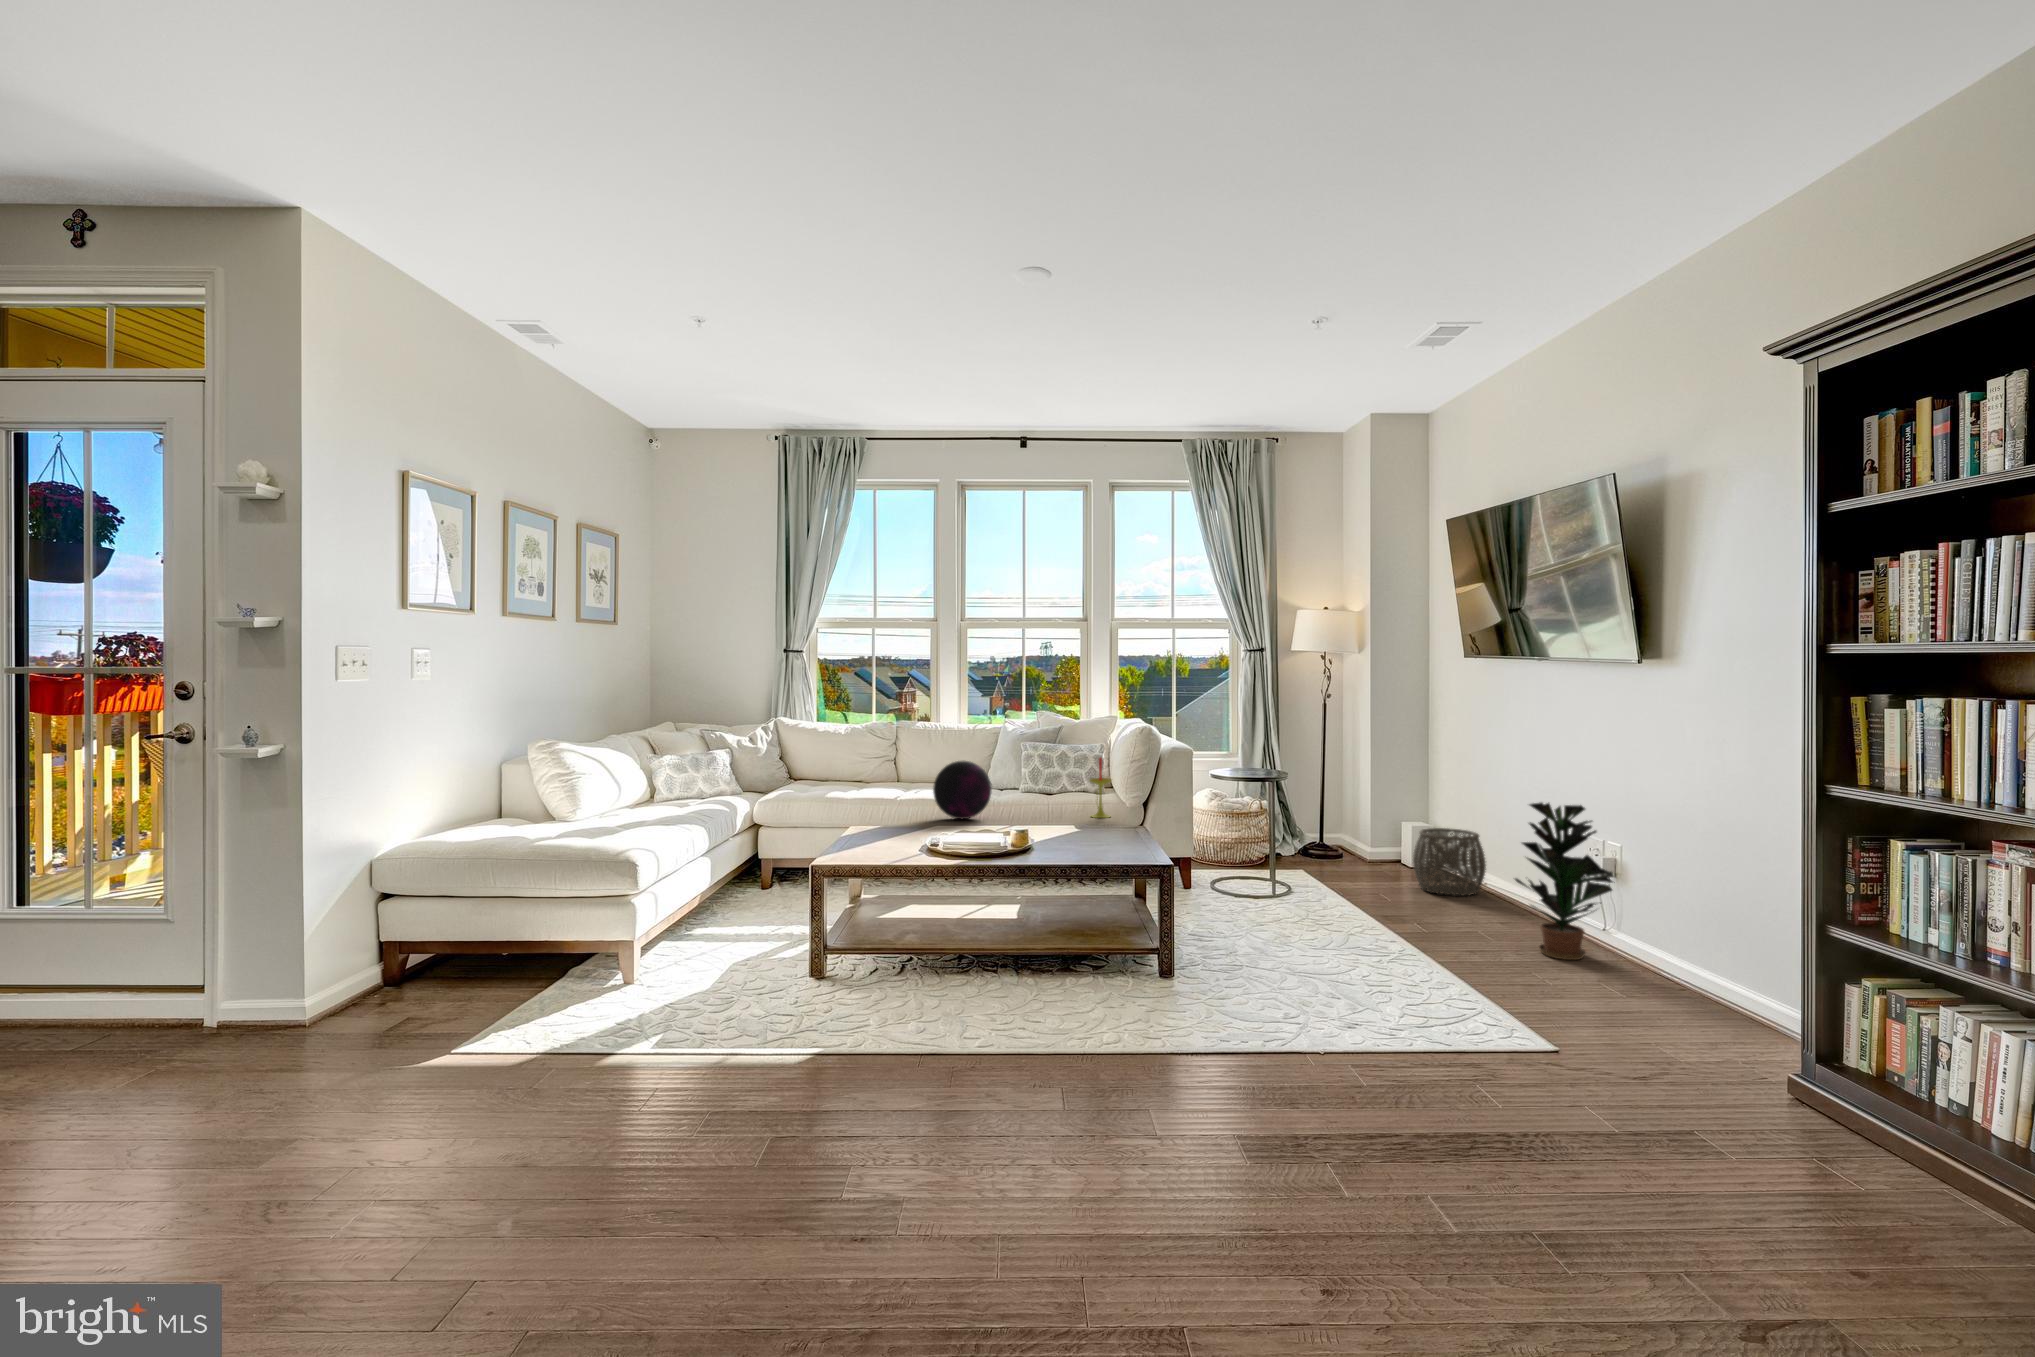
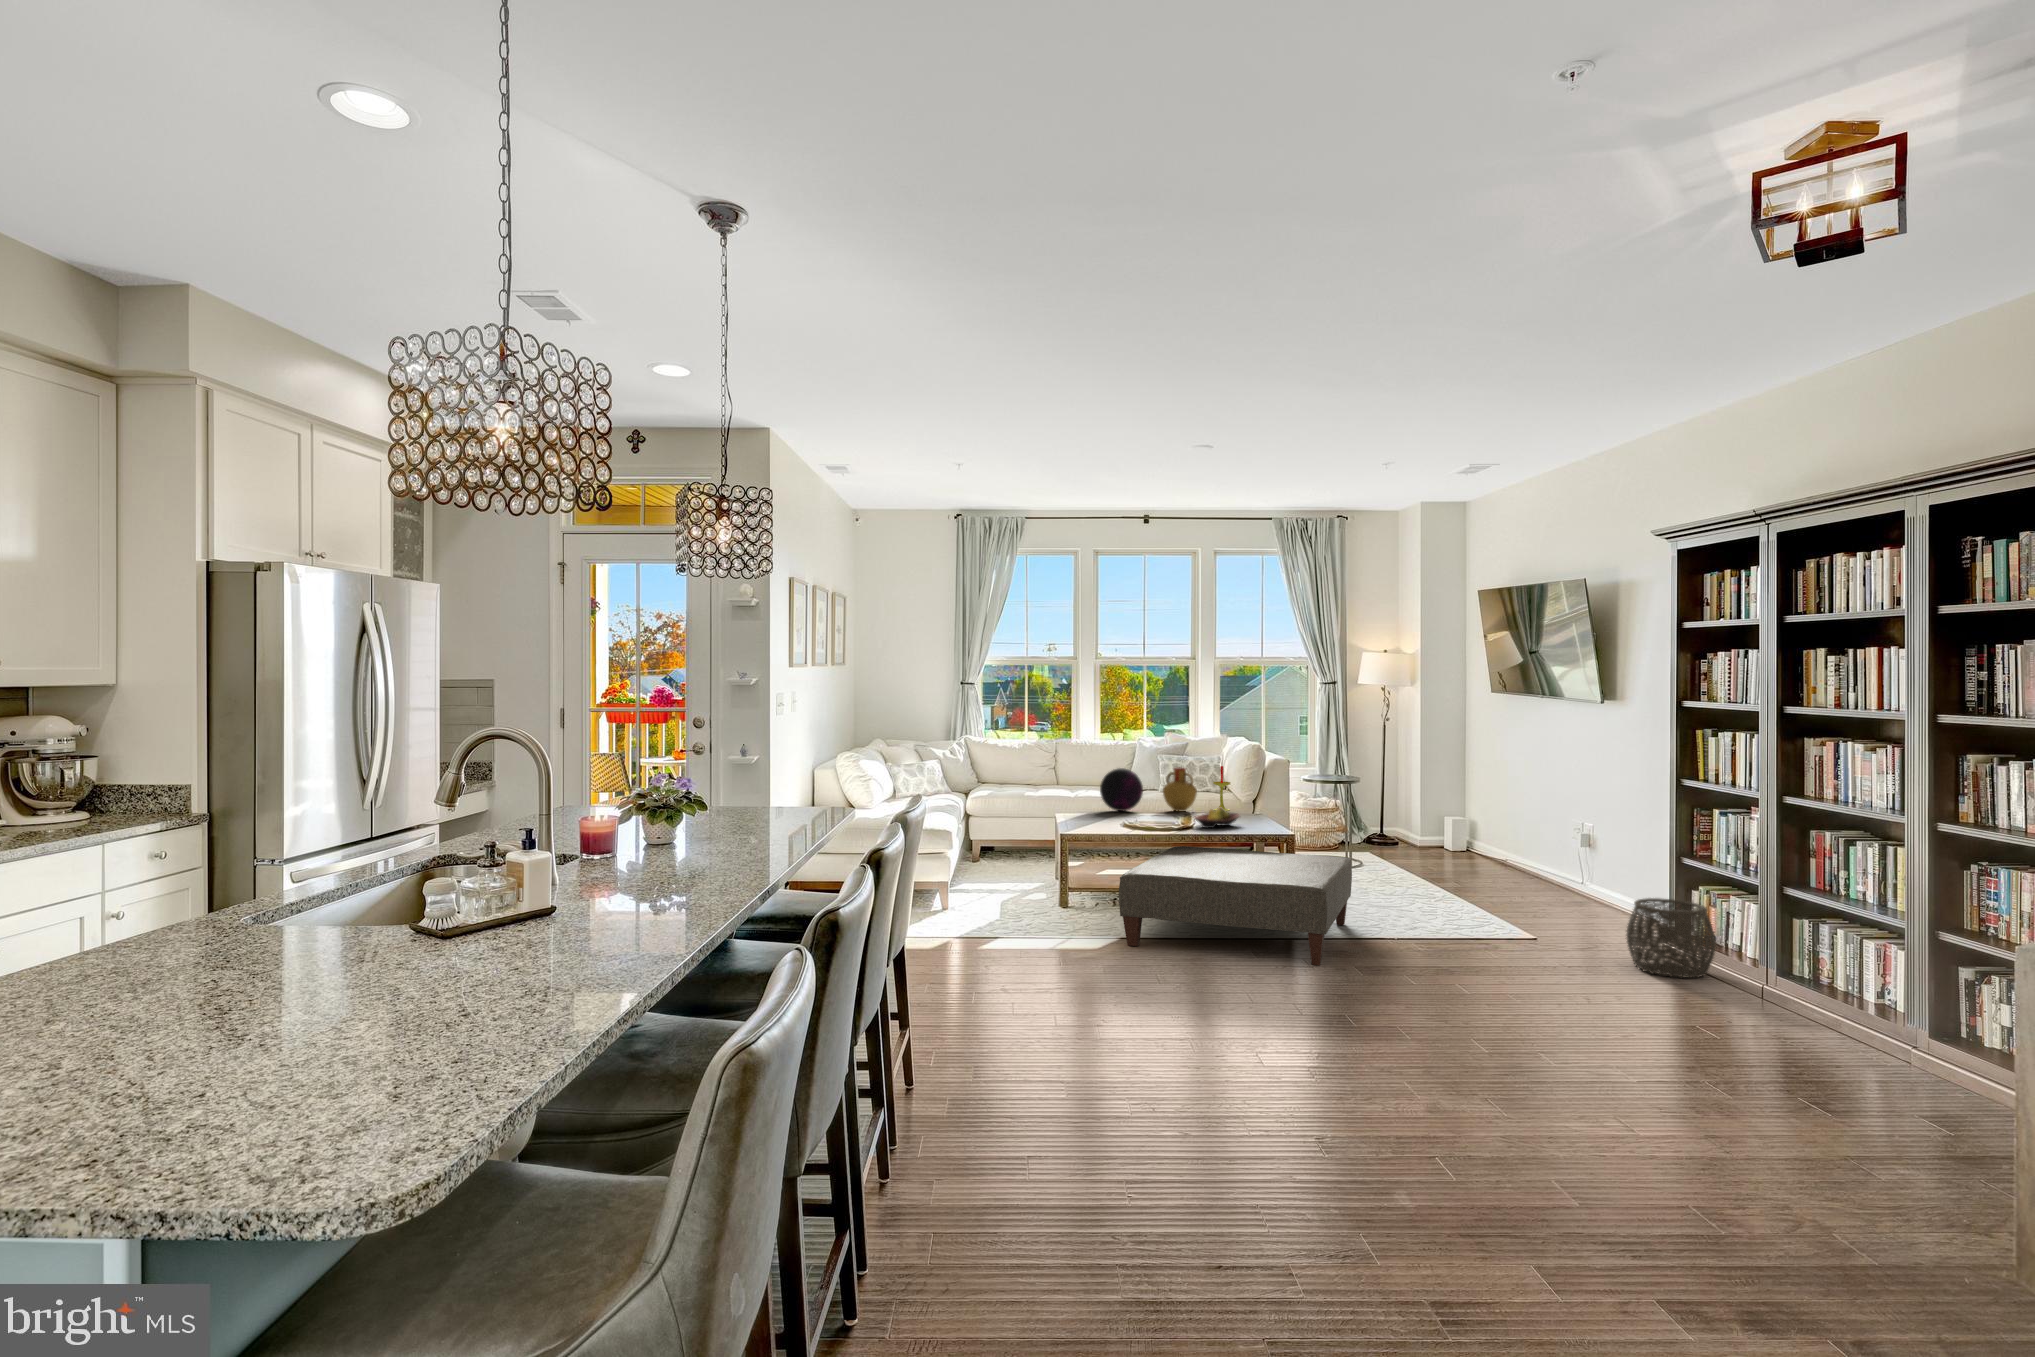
vase: none [1020,760,1065,819] -> present [1163,768,1197,811]
potted plant: present [1515,802,1613,960] -> none [1522,796,1589,901]
fruit bowl: none [1027,819,1101,852] -> present [1194,808,1240,828]
woven basket: present [1413,828,1486,896] -> present [1626,898,1716,978]
ottoman: none [834,883,1250,1131] -> present [1119,846,1352,966]

